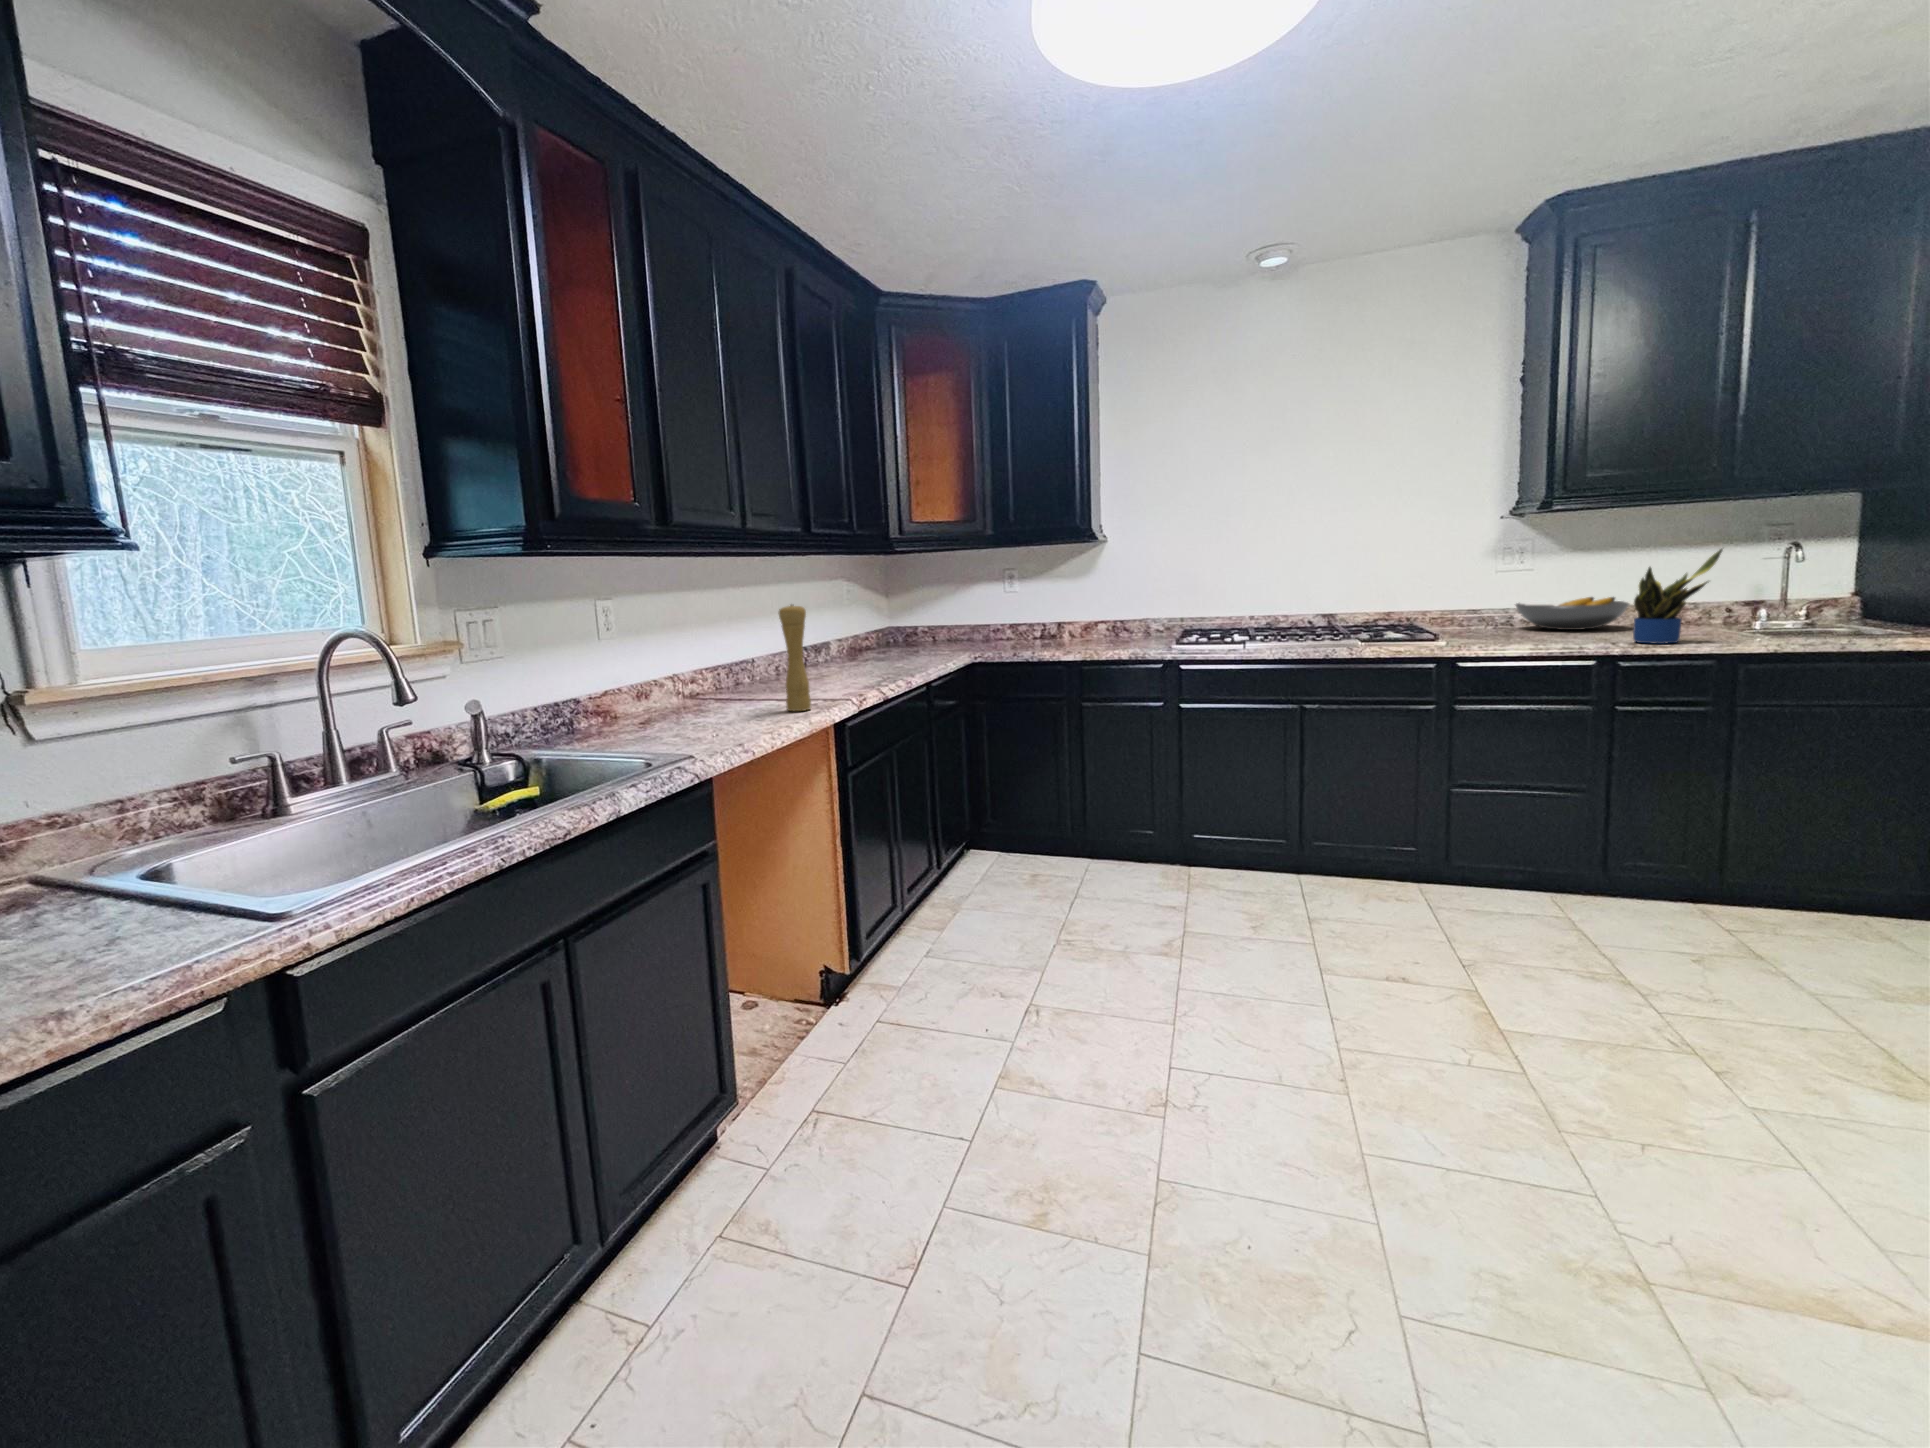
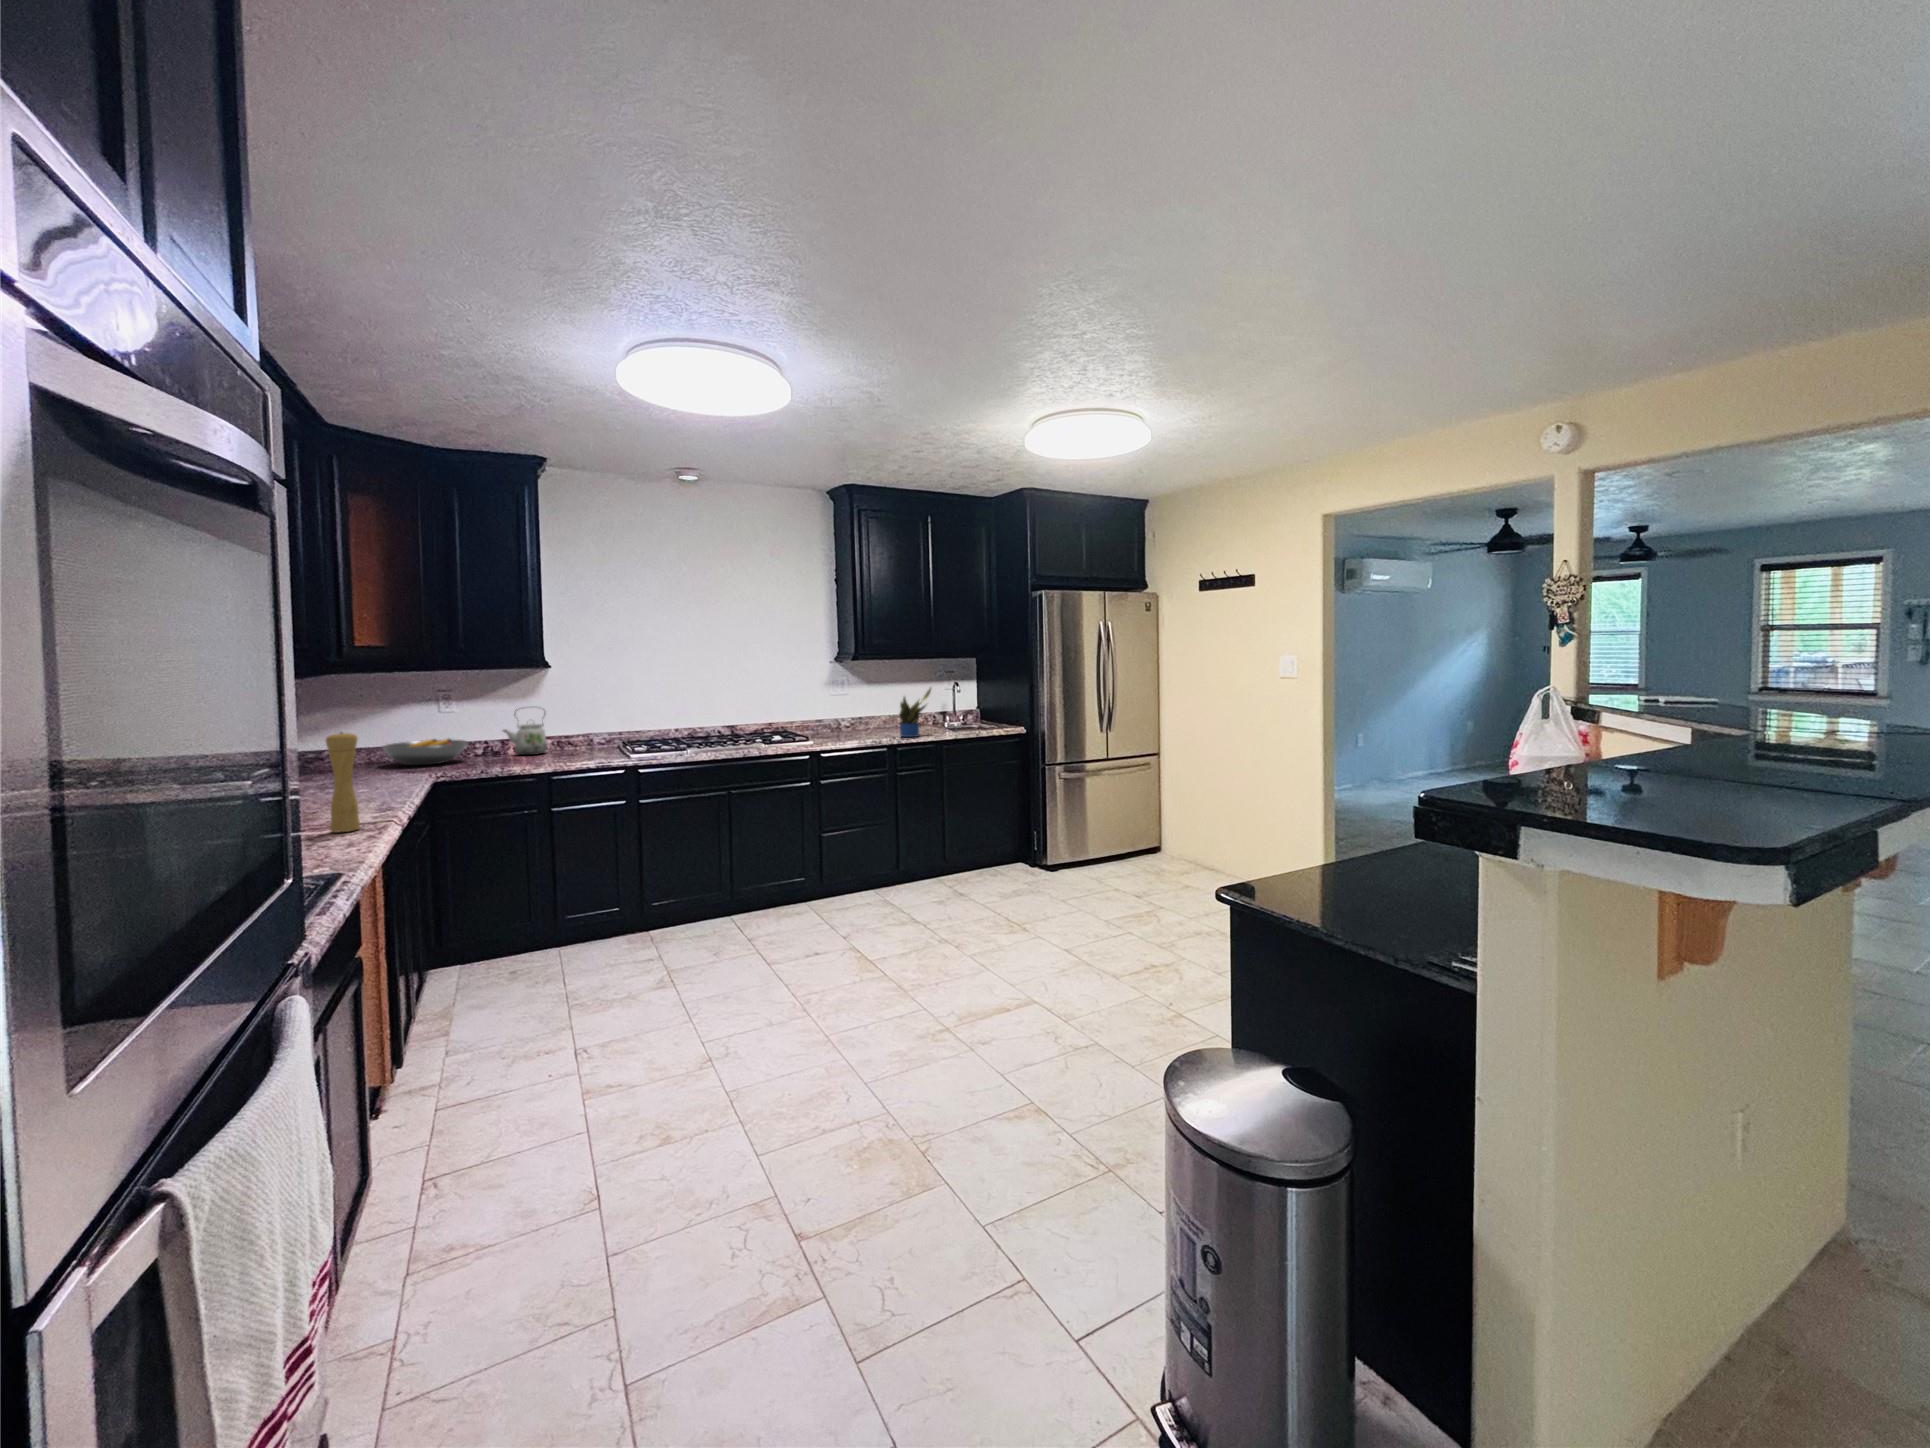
kettle: none [1056,587,1101,640] -> present [503,717,547,755]
fruit bowl: present [1516,597,1629,630] -> present [383,739,467,765]

